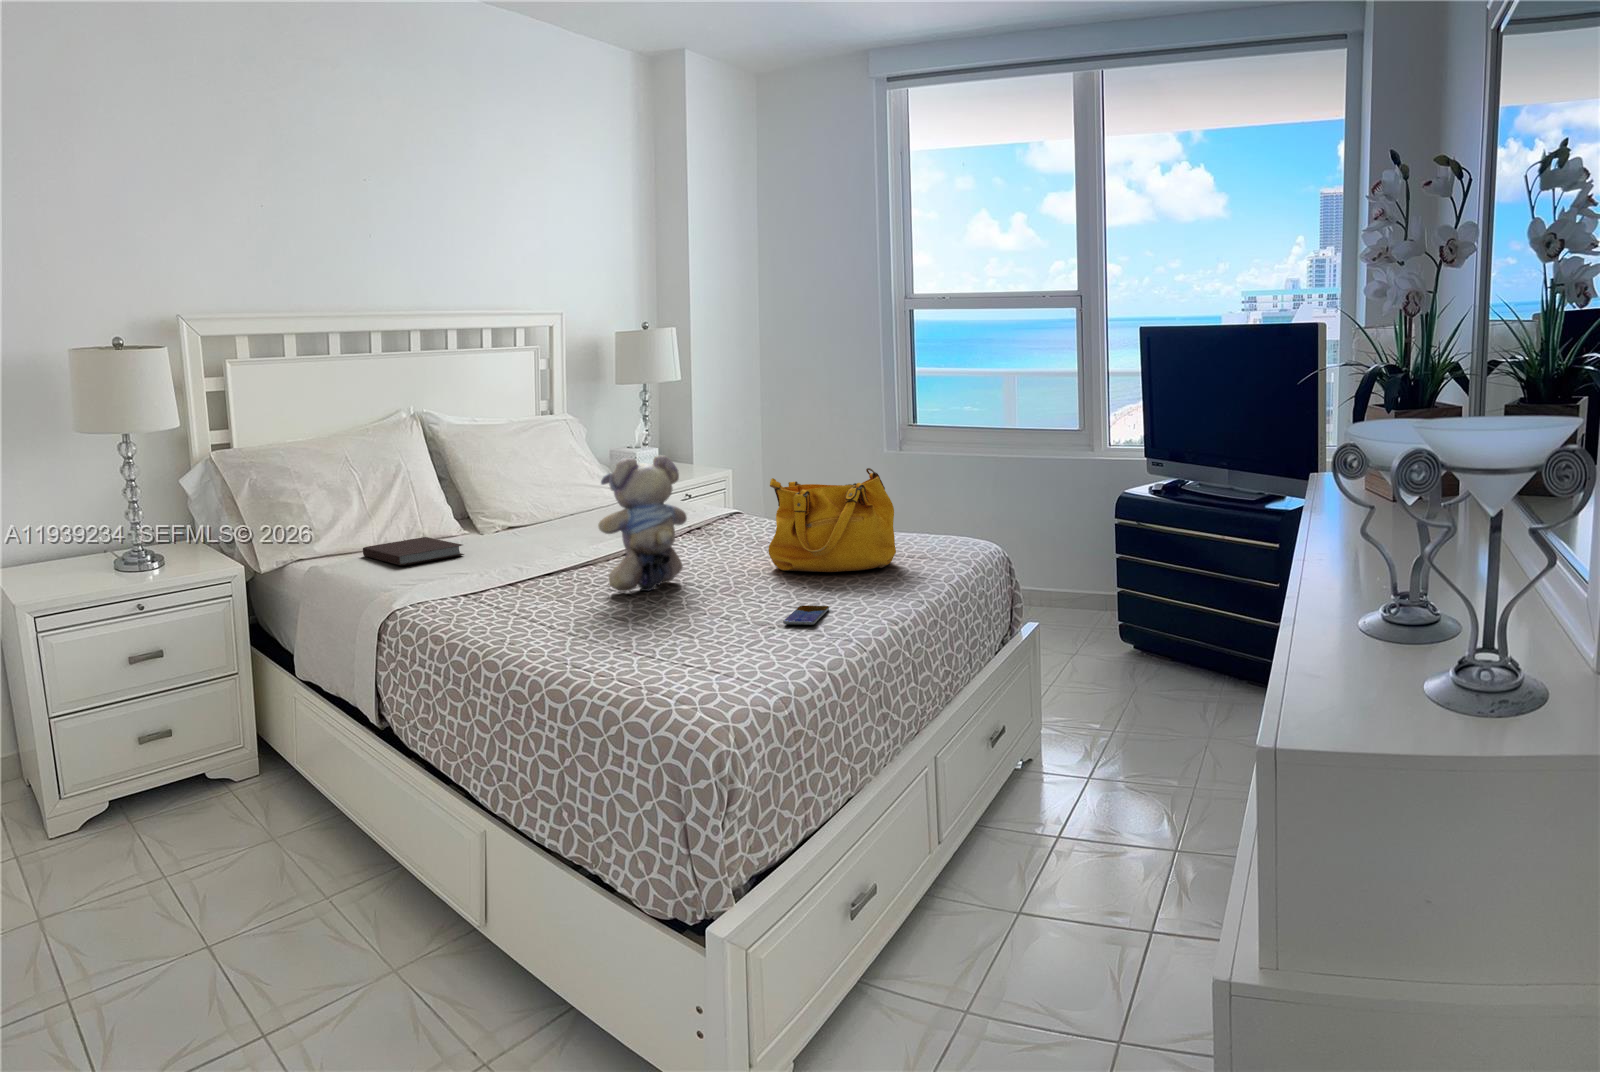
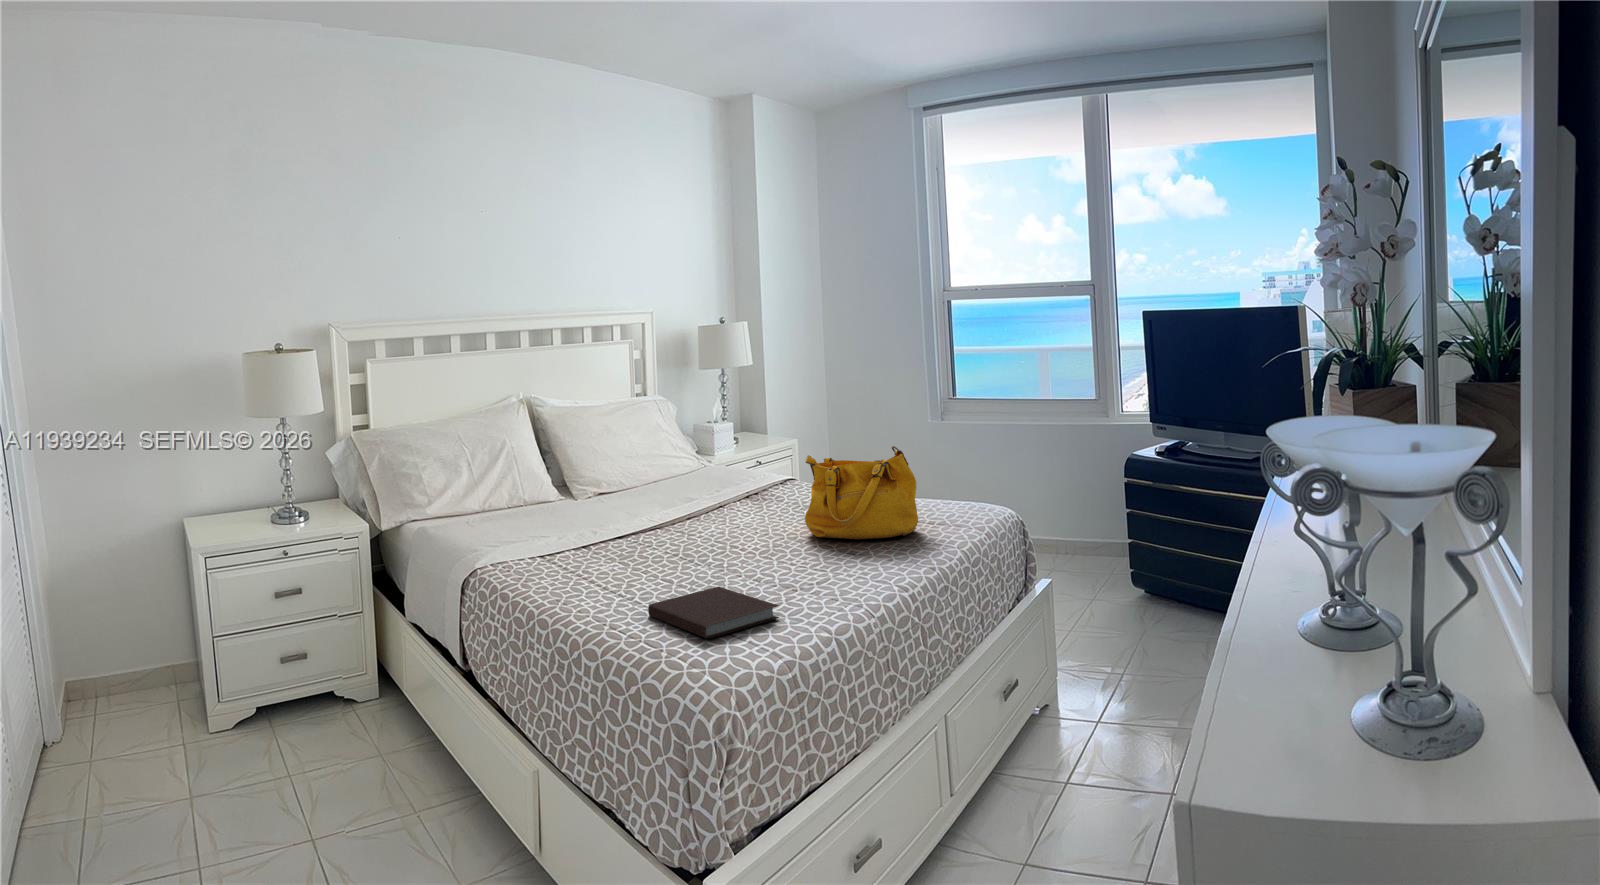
teddy bear: present [598,455,687,591] -> none [652,436,731,556]
notebook: present [363,537,464,565] -> present [648,586,779,639]
smartphone: present [783,606,829,625] -> none [804,572,849,591]

